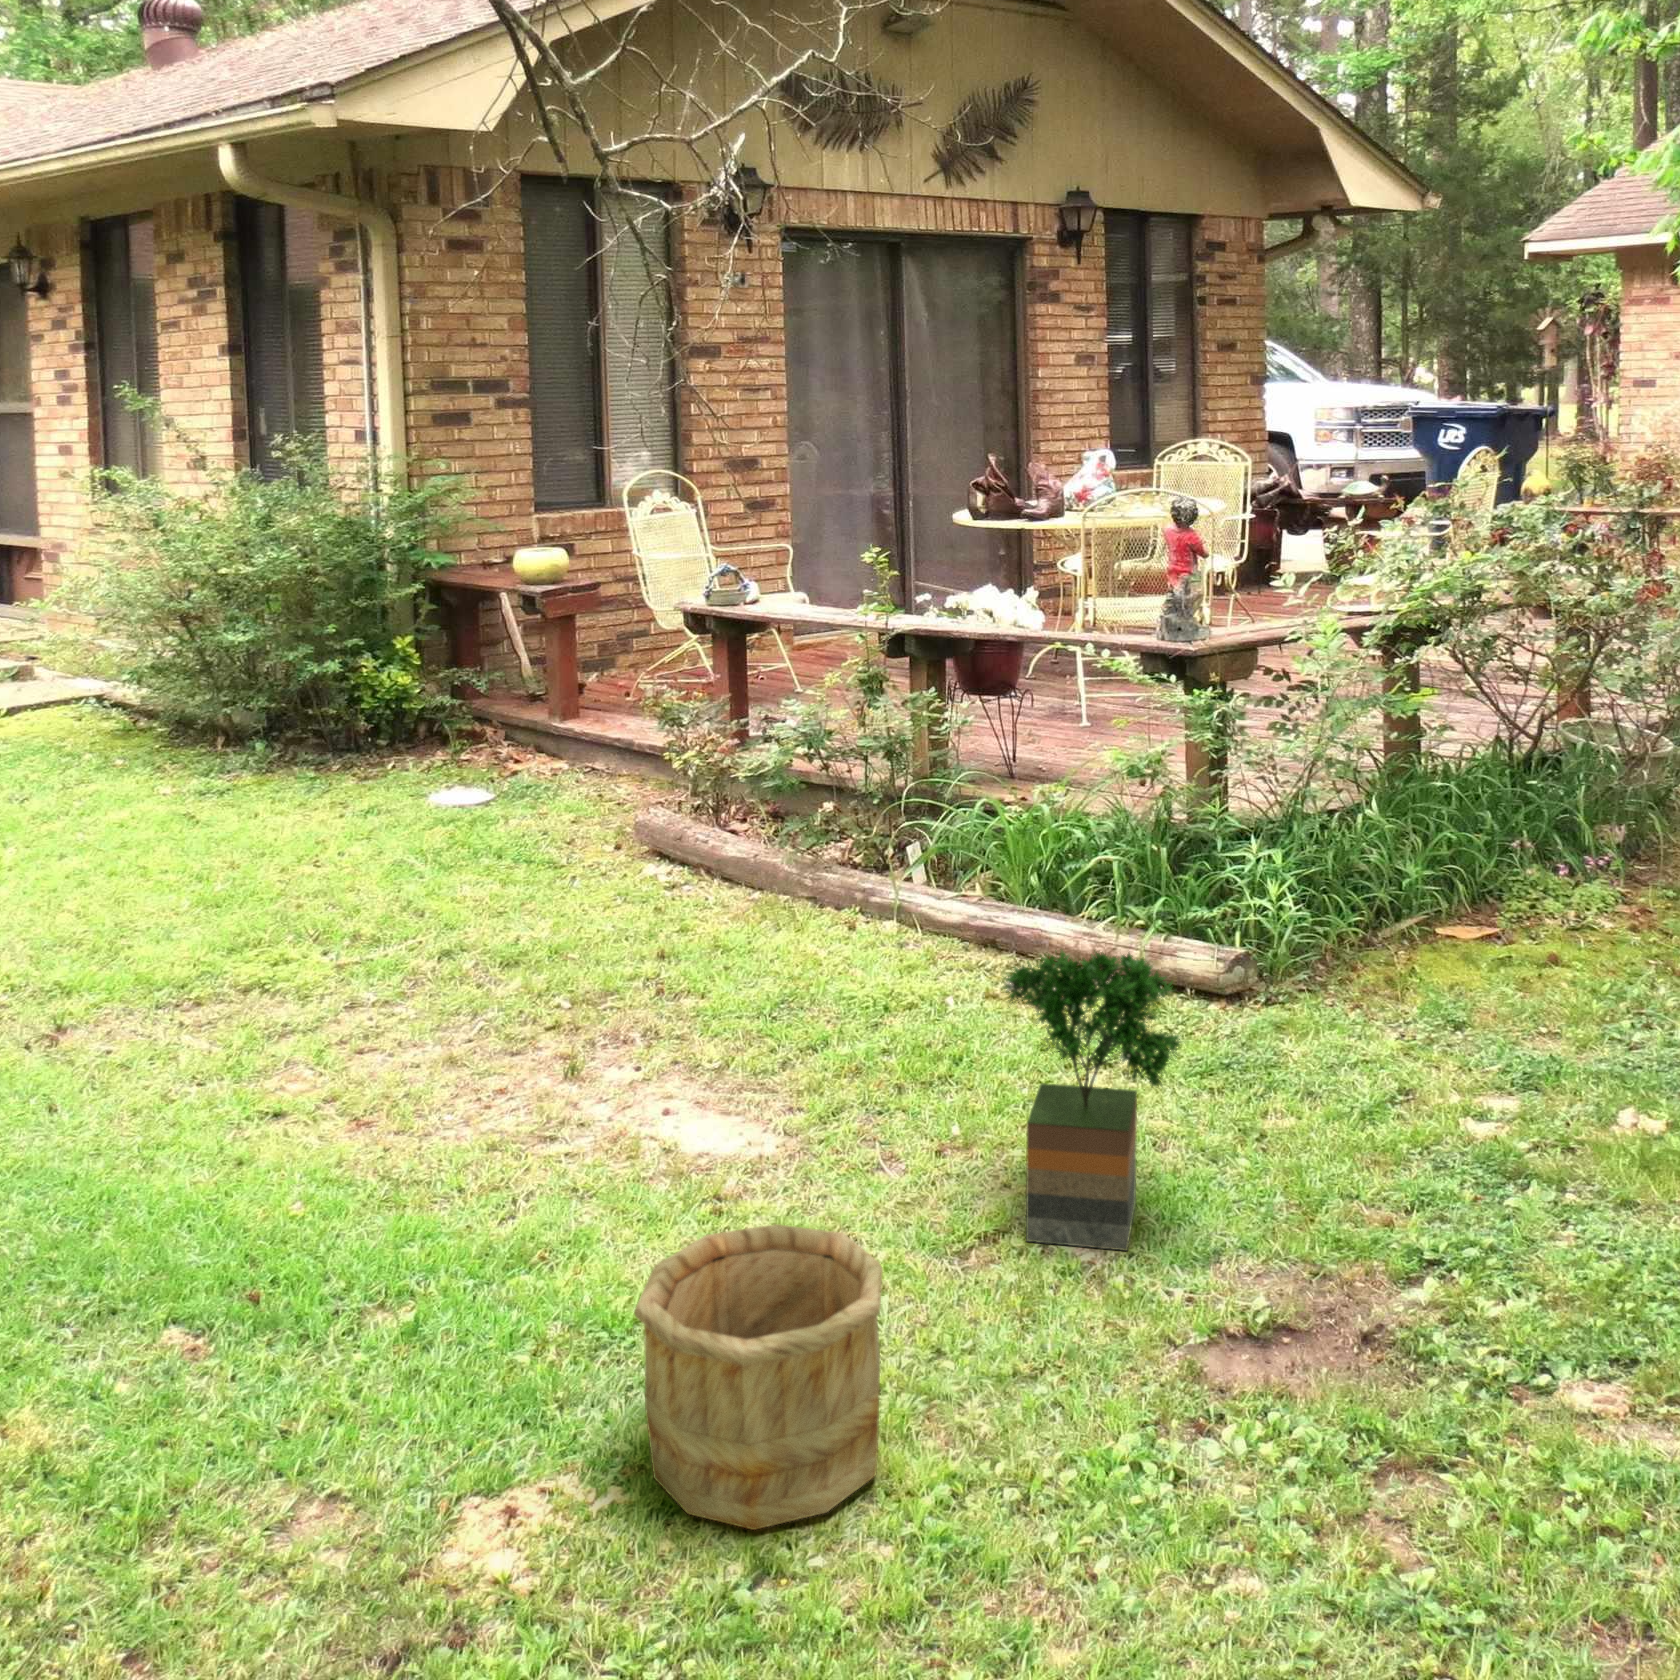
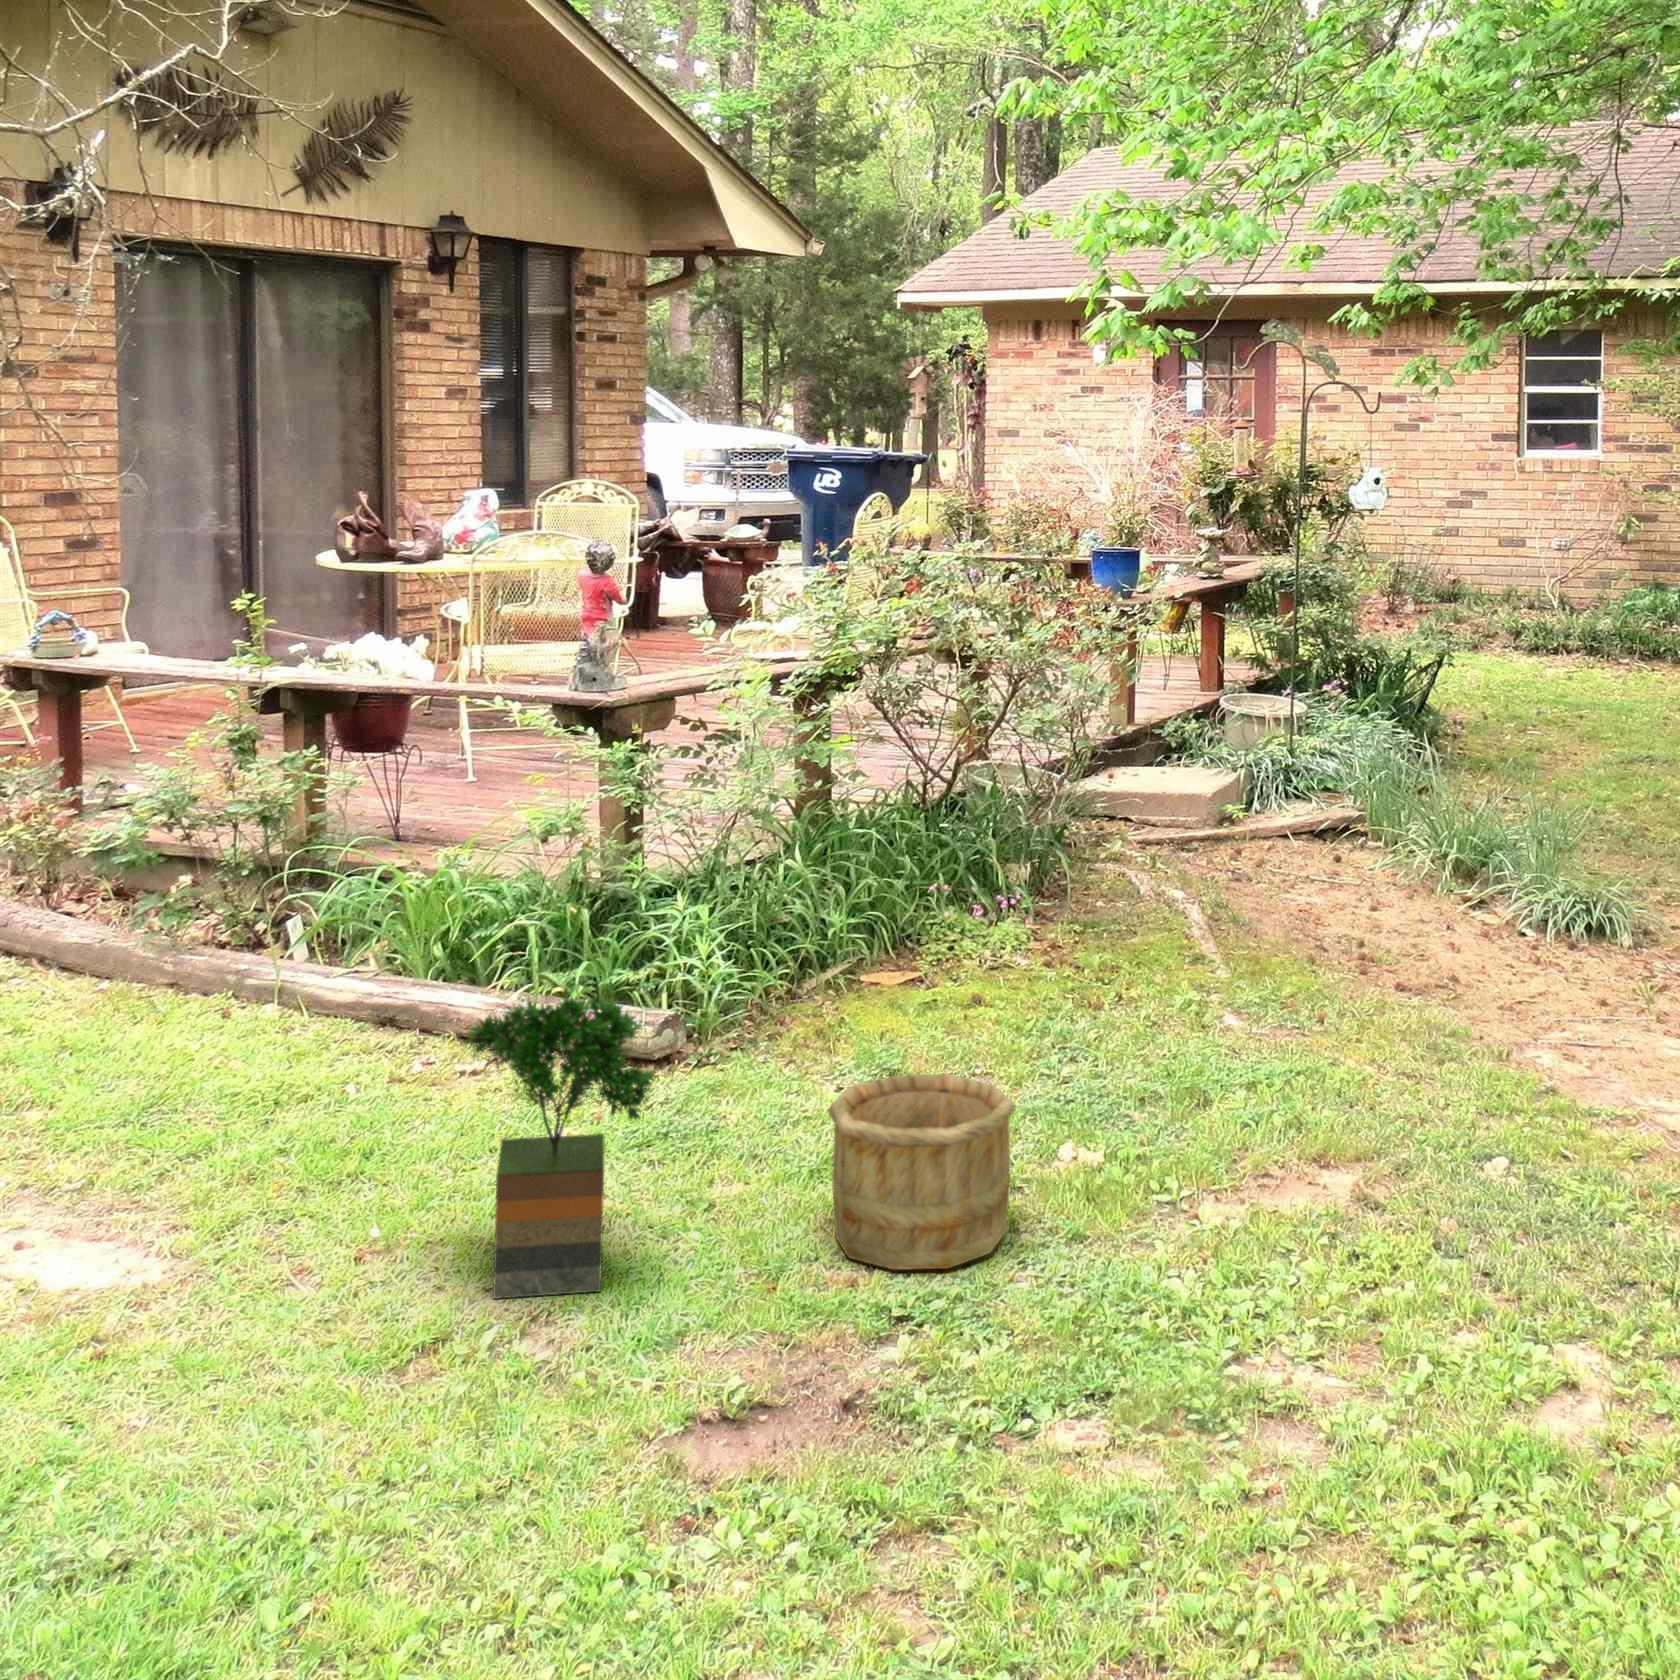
wooden bucket: present [634,1224,883,1530] -> present [828,1073,1015,1270]

